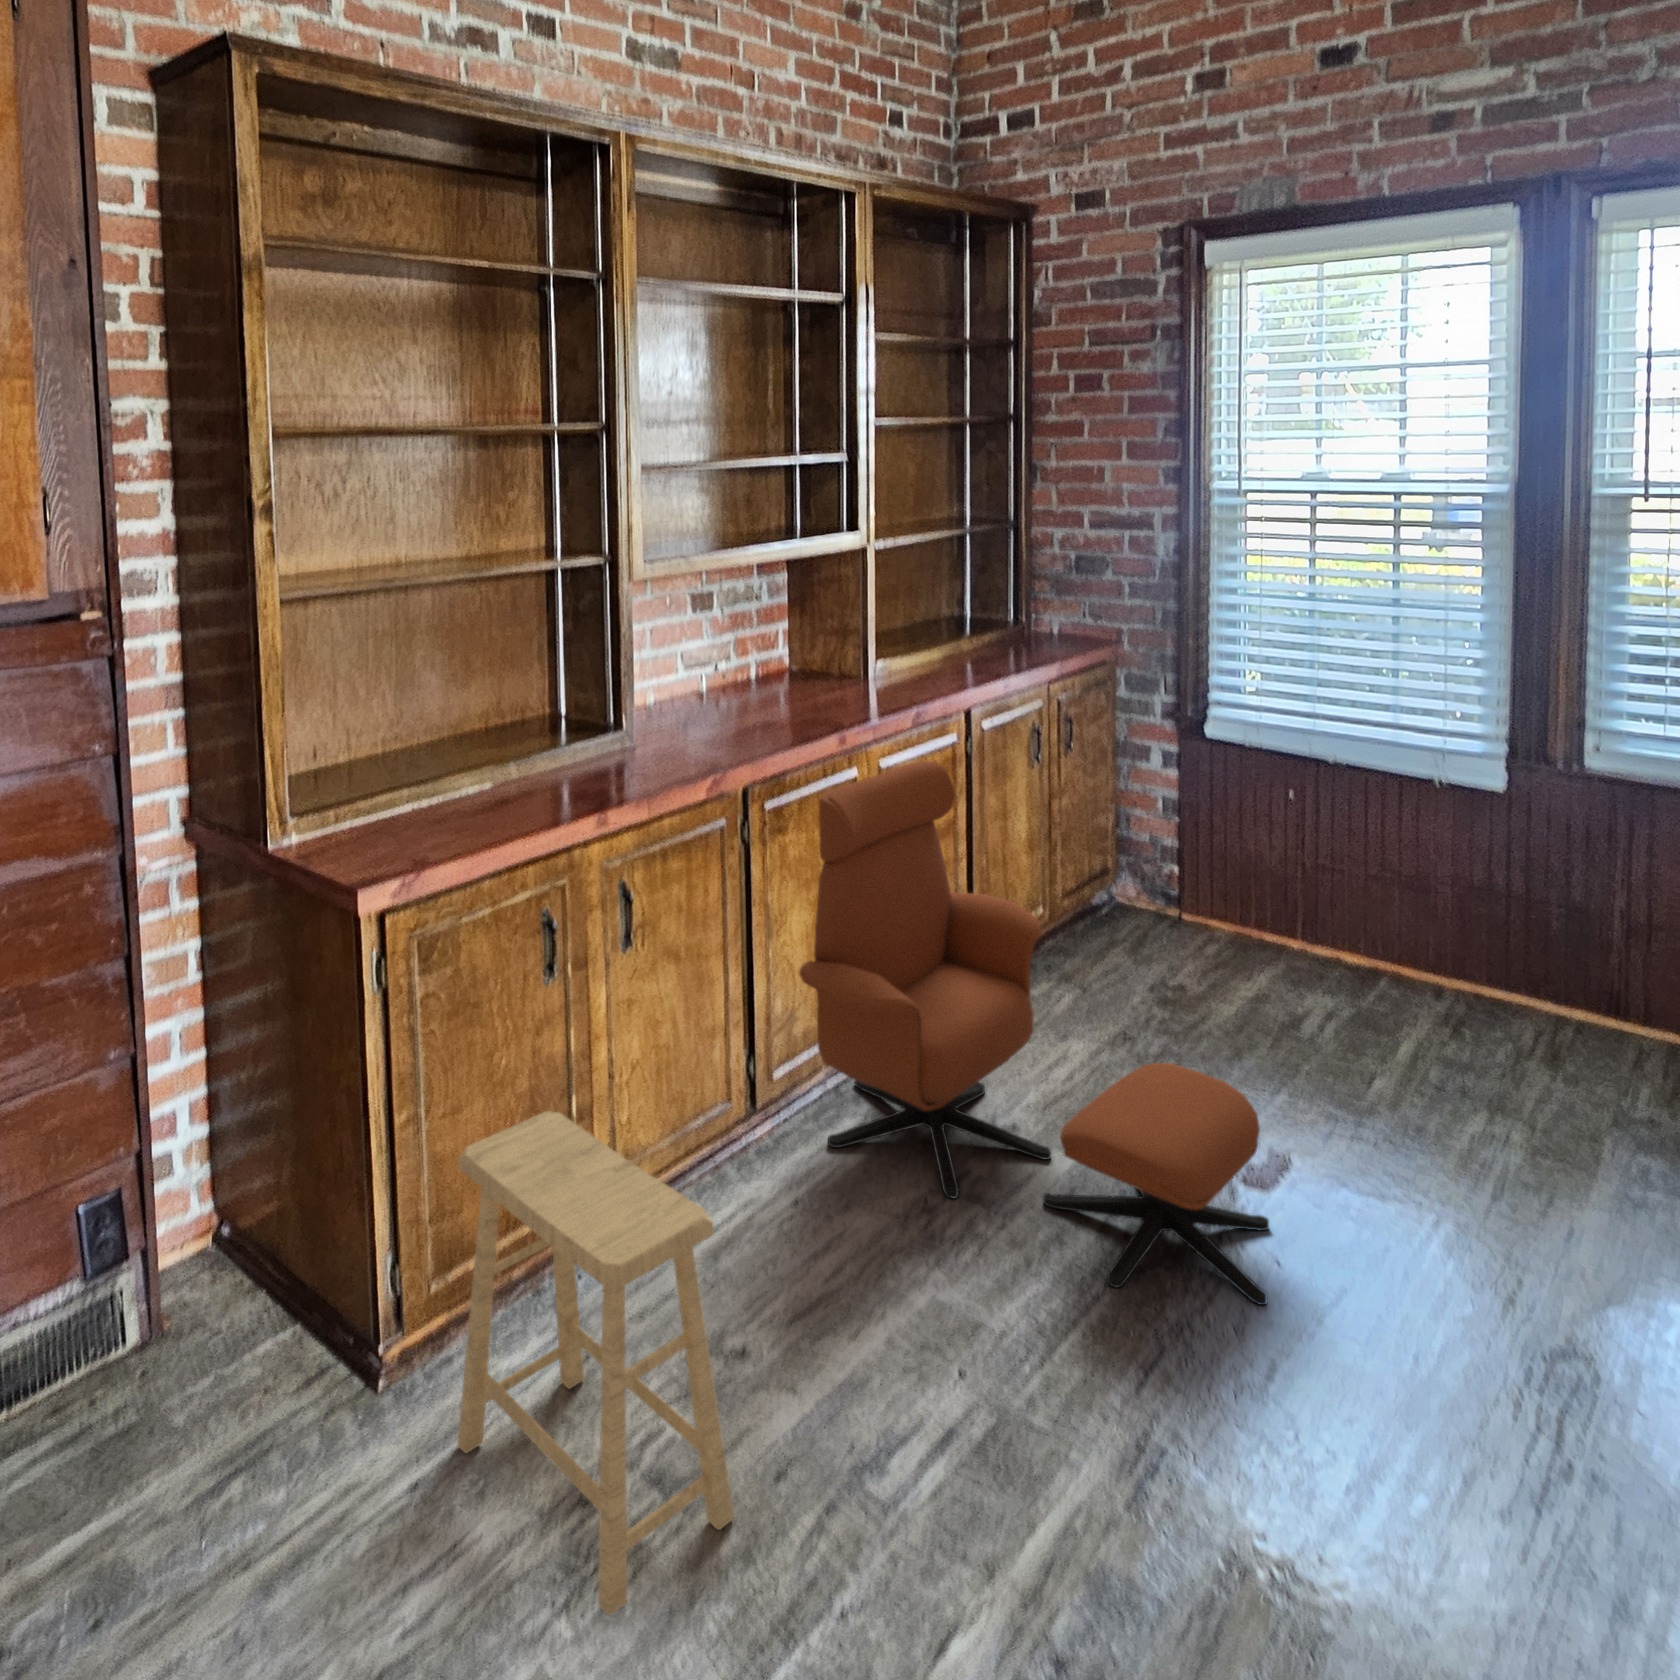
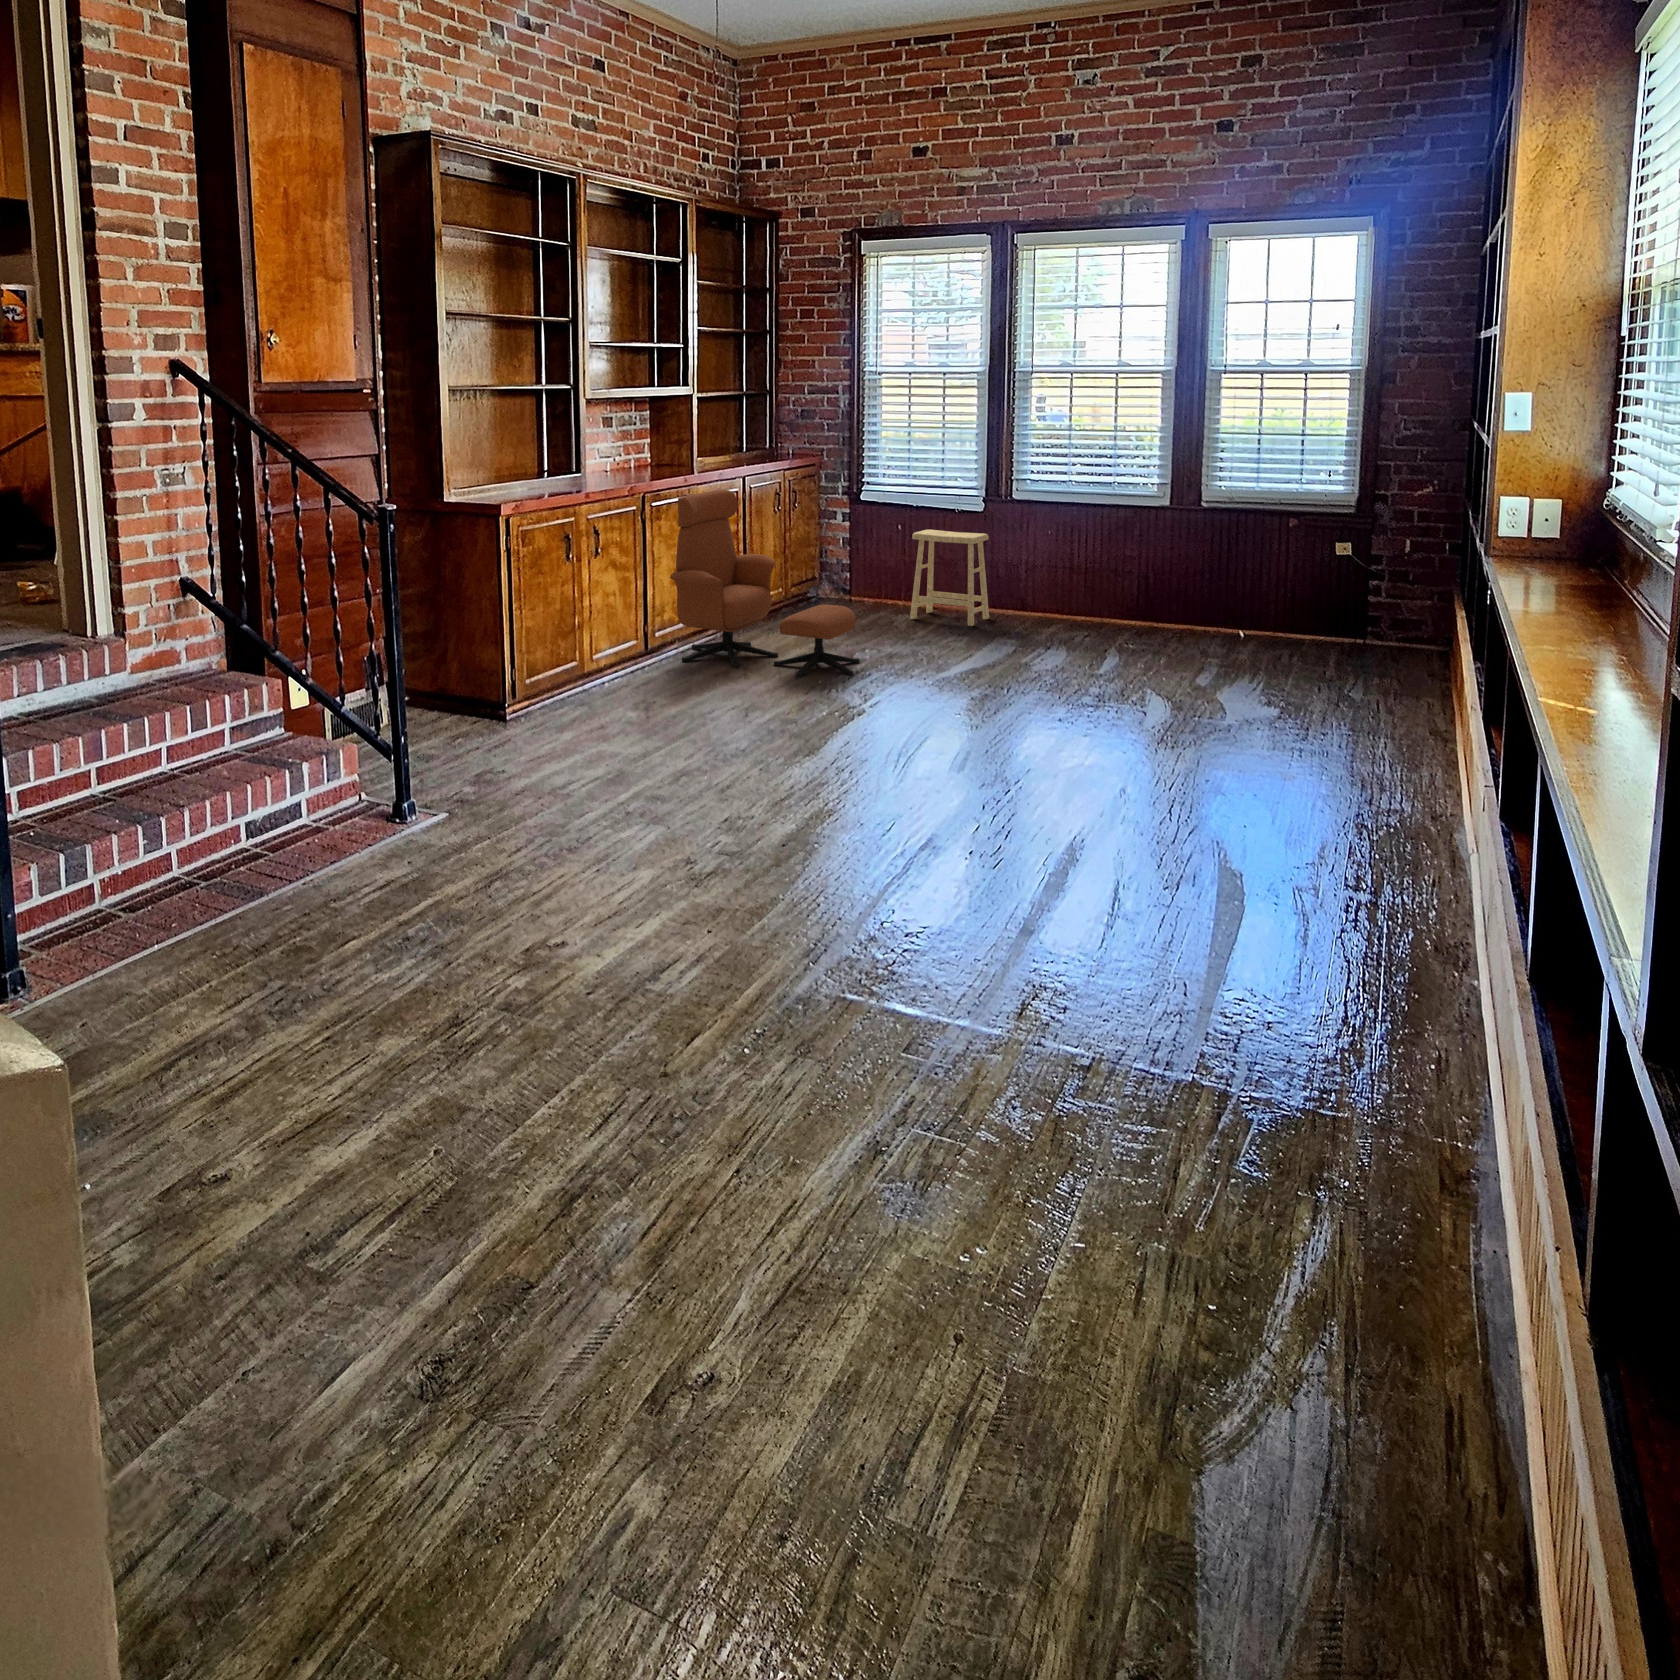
footstool: present [458,1111,734,1616] -> present [910,530,989,626]

